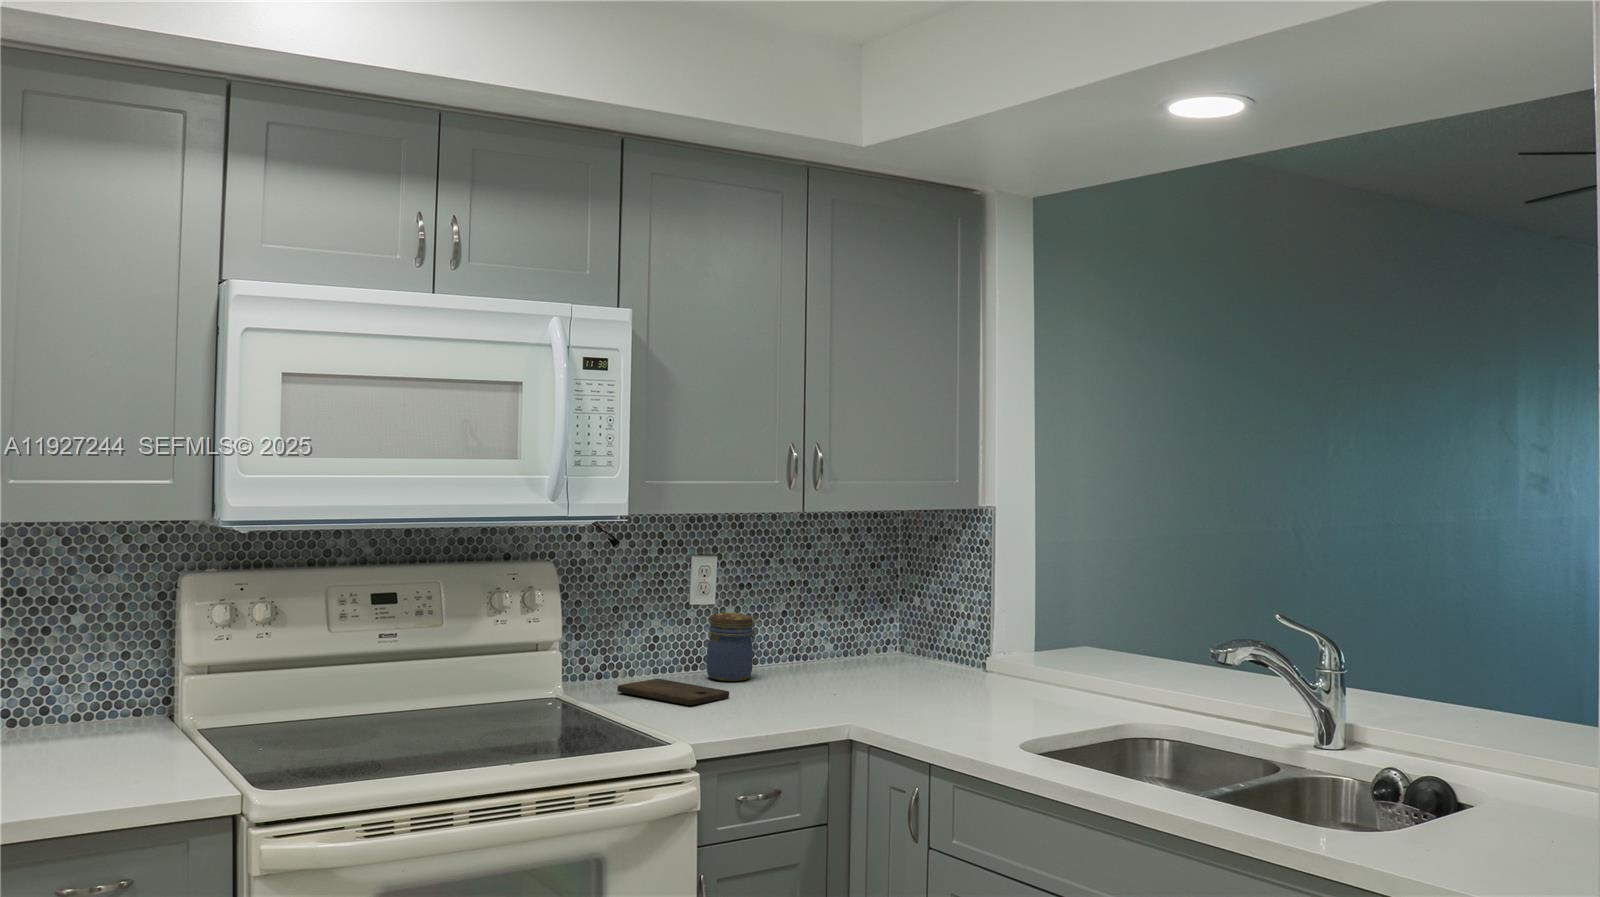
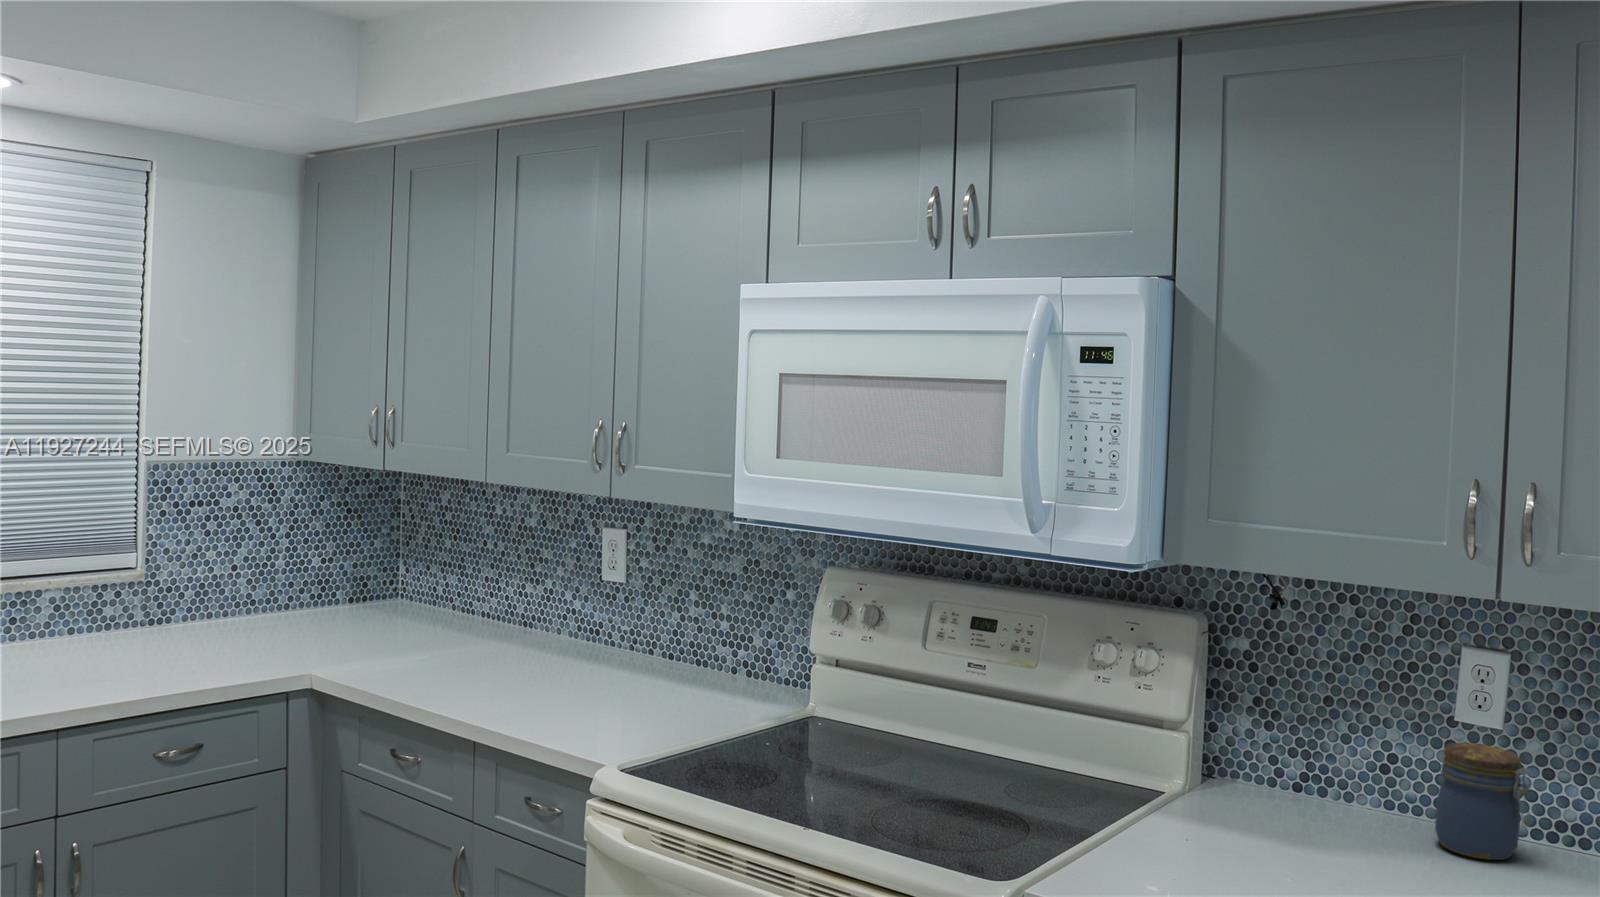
cutting board: present [618,679,729,705] -> none [1249,799,1357,866]

